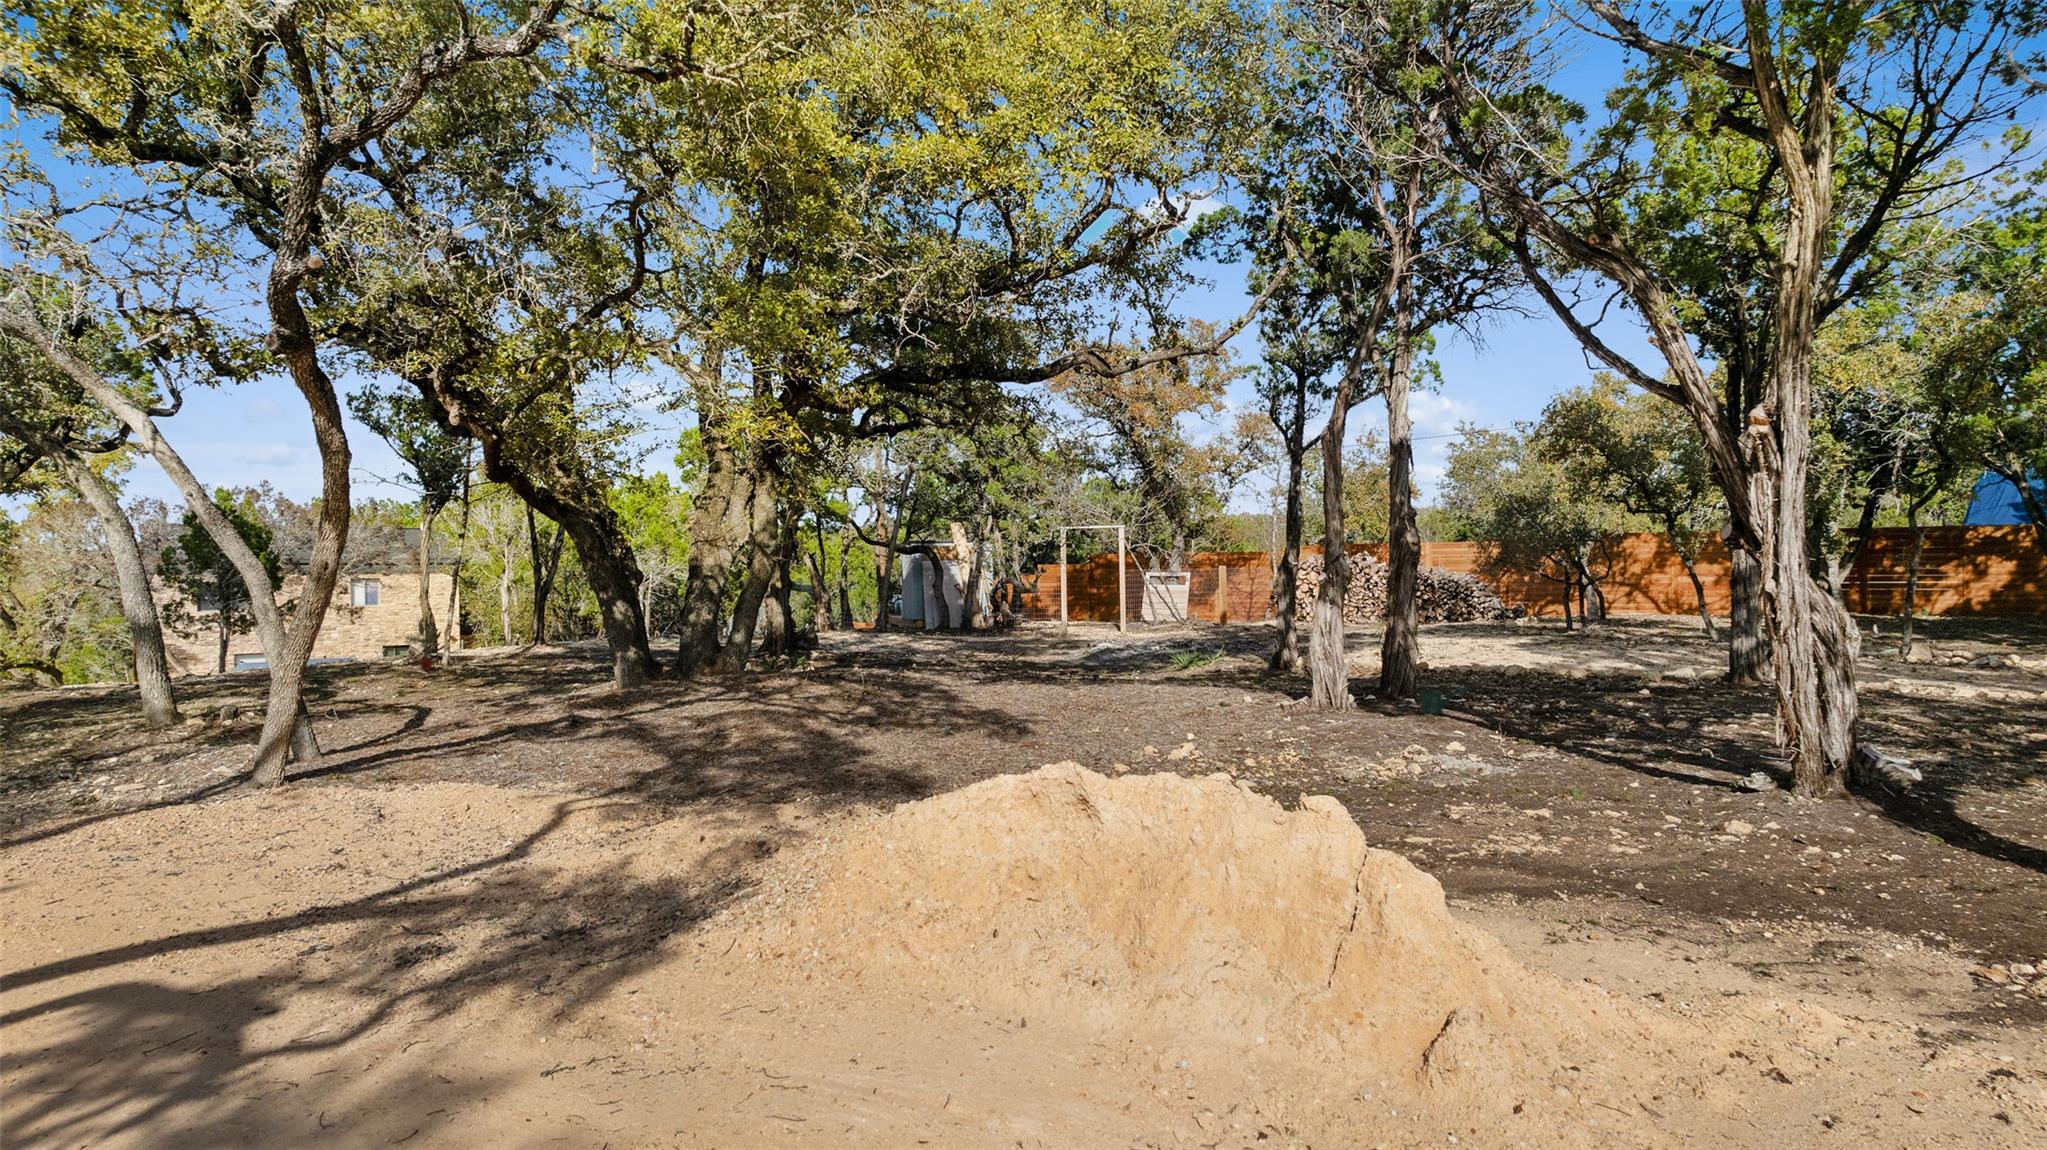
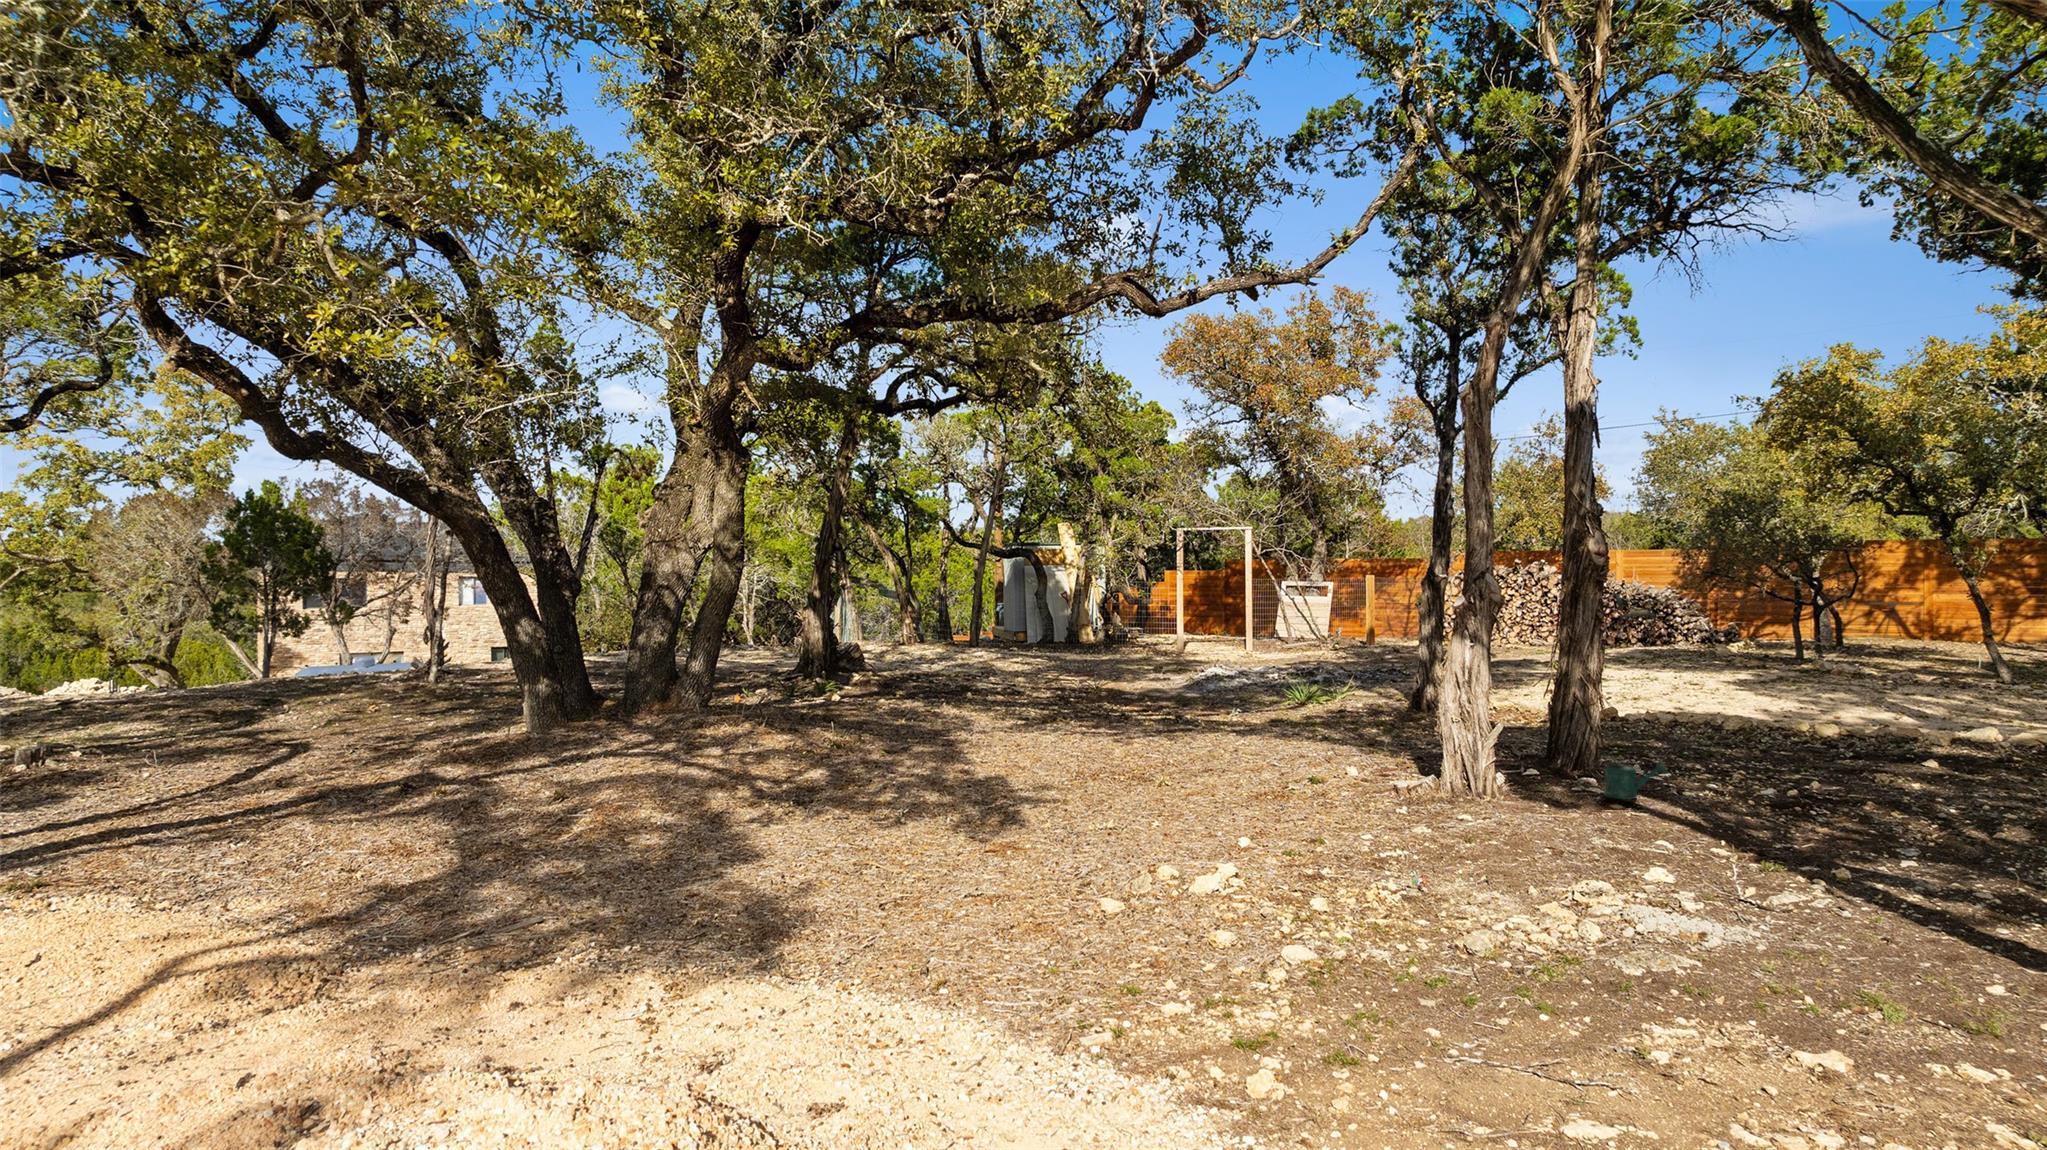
chair: none [1427,580,1459,619] -> present [1616,594,1655,635]
round table: none [1617,584,1664,613] -> present [1866,602,1923,637]
potted tree: present [406,620,435,670] -> none [445,625,479,684]

